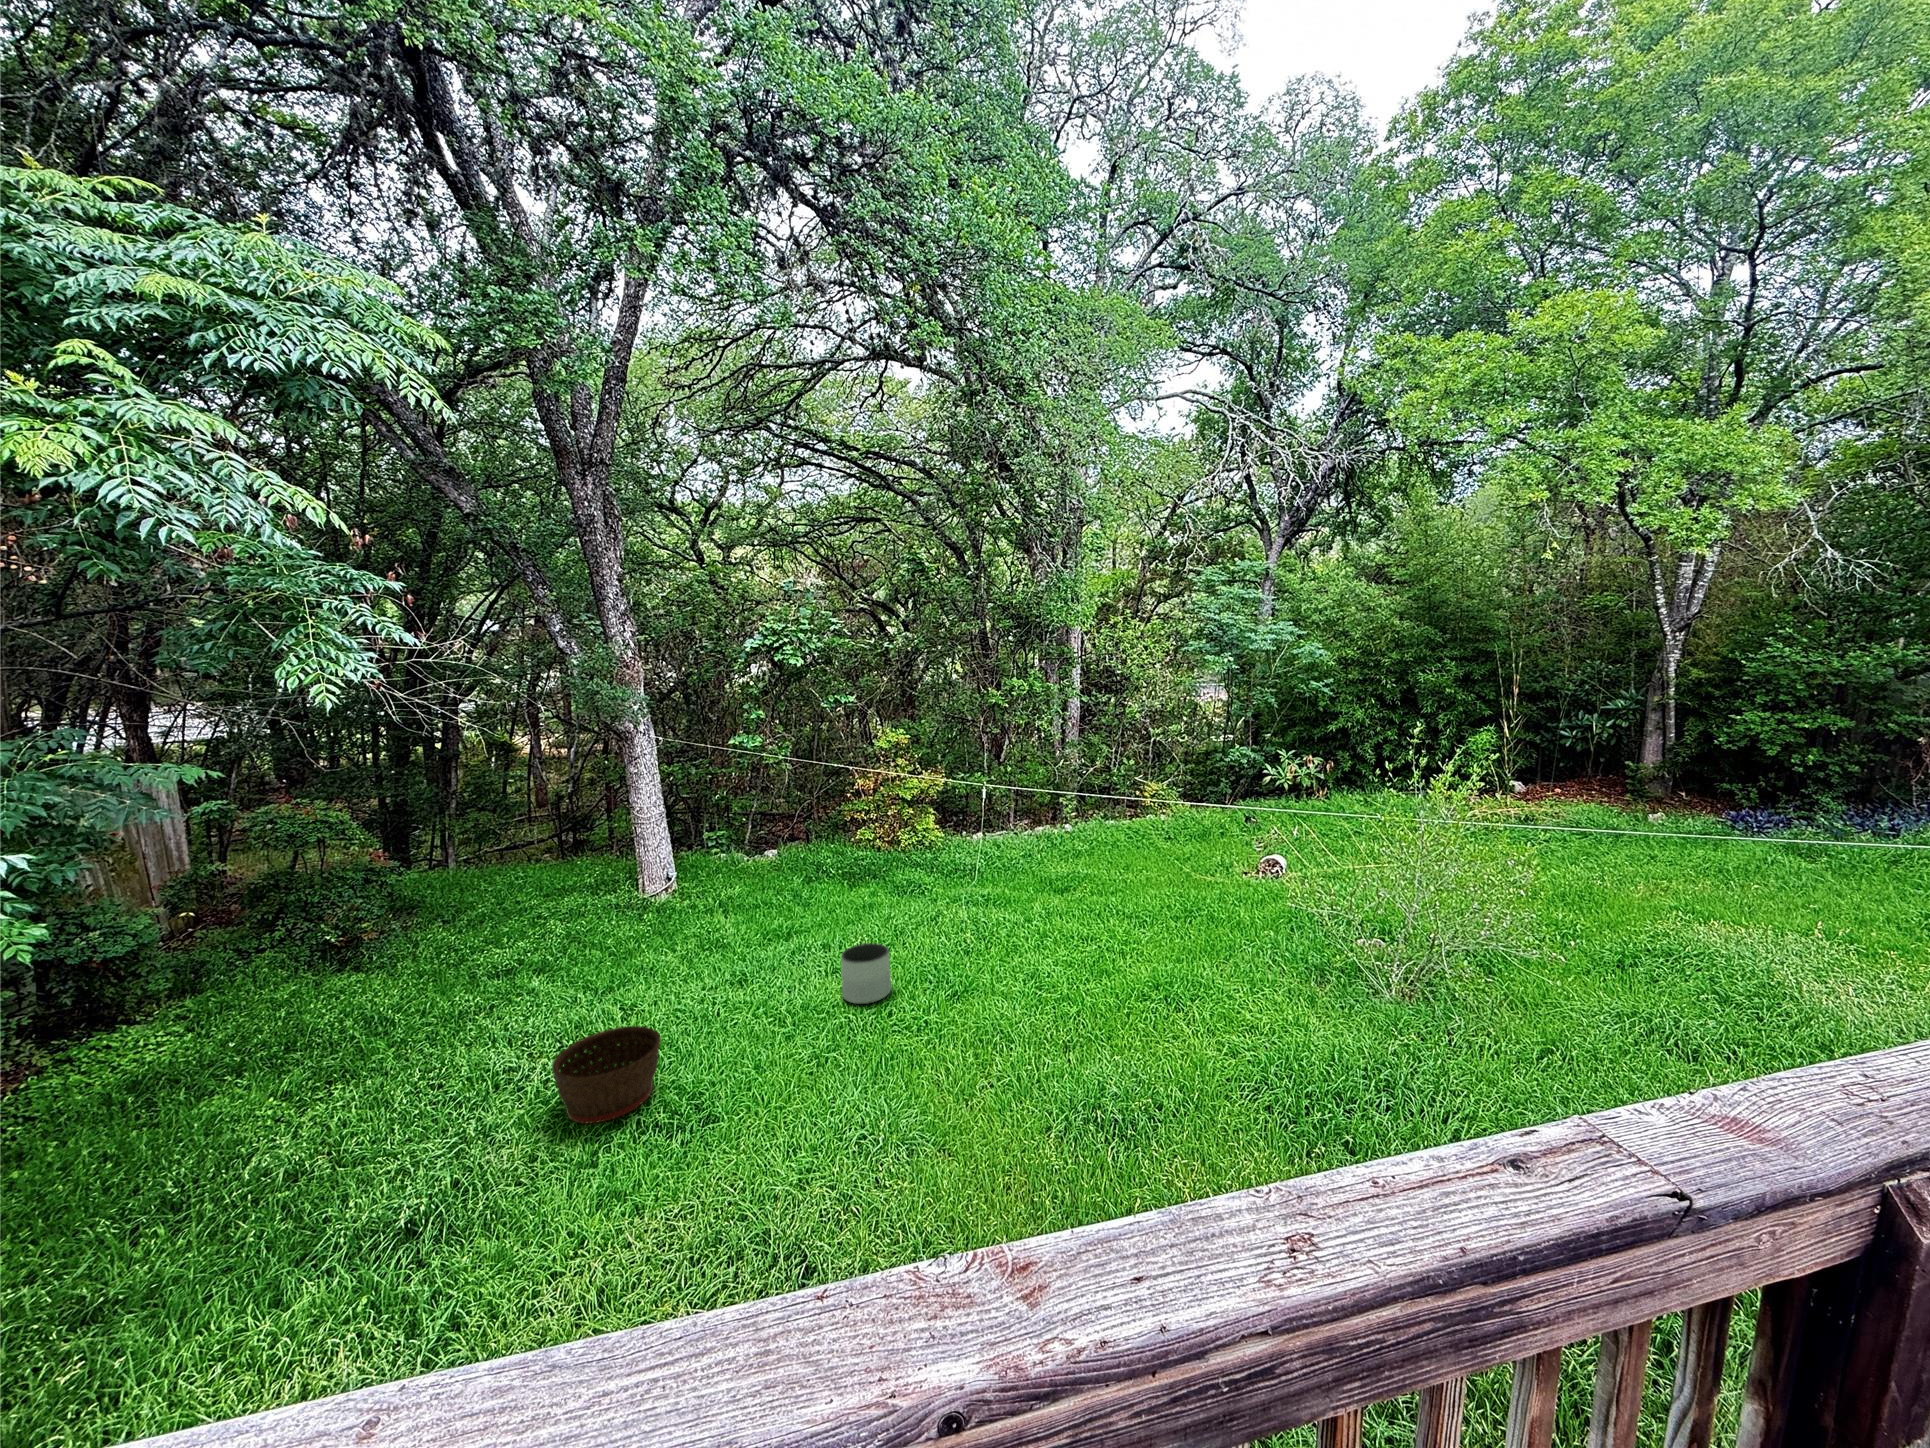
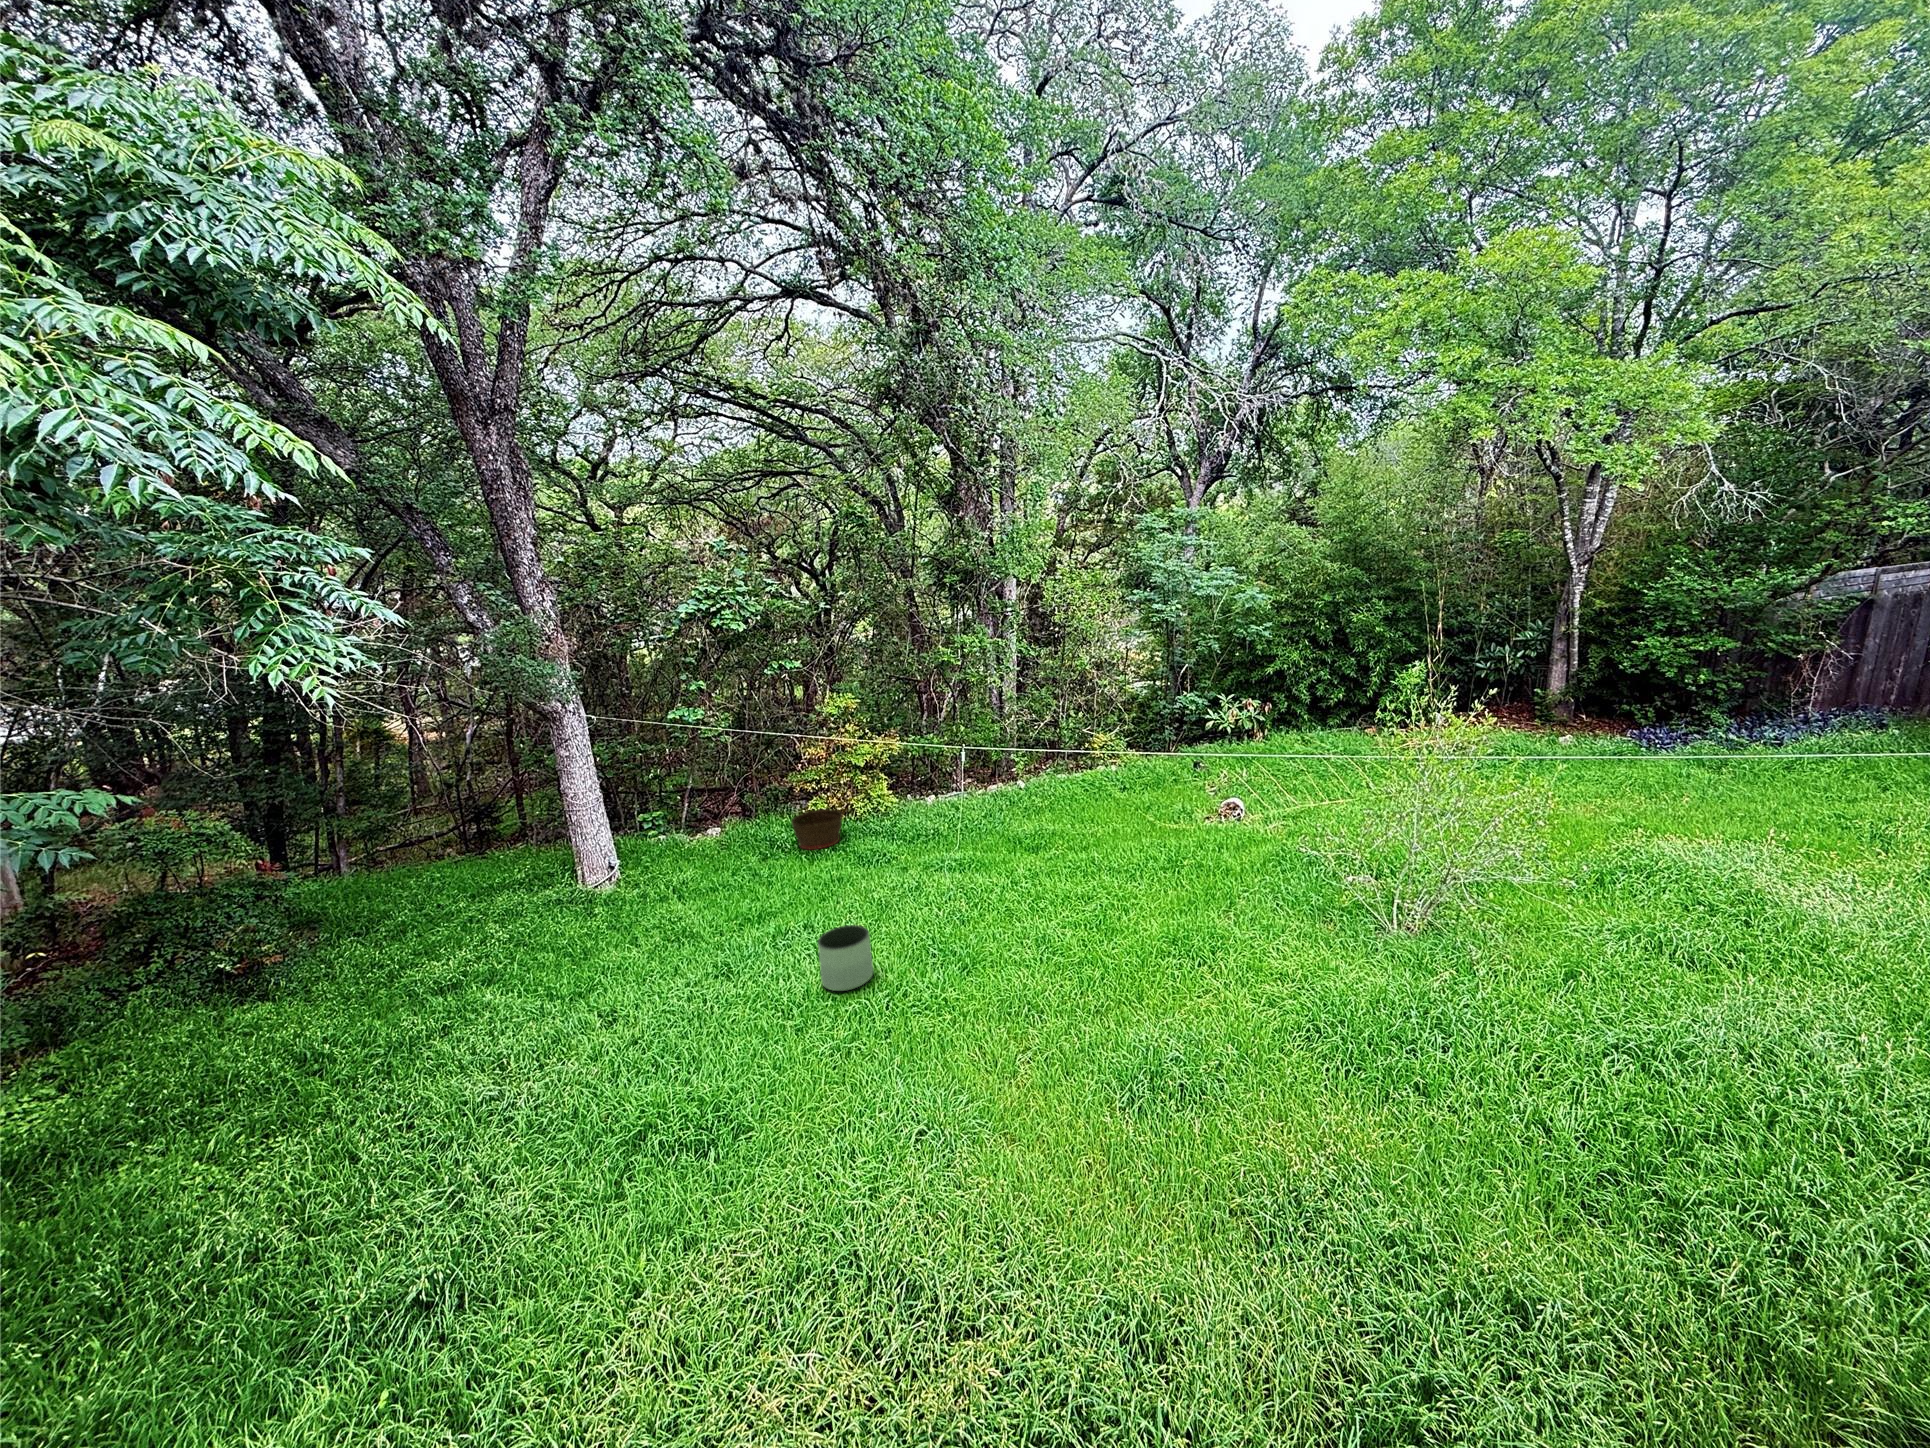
basket: present [552,1025,661,1124] -> present [791,809,843,850]

